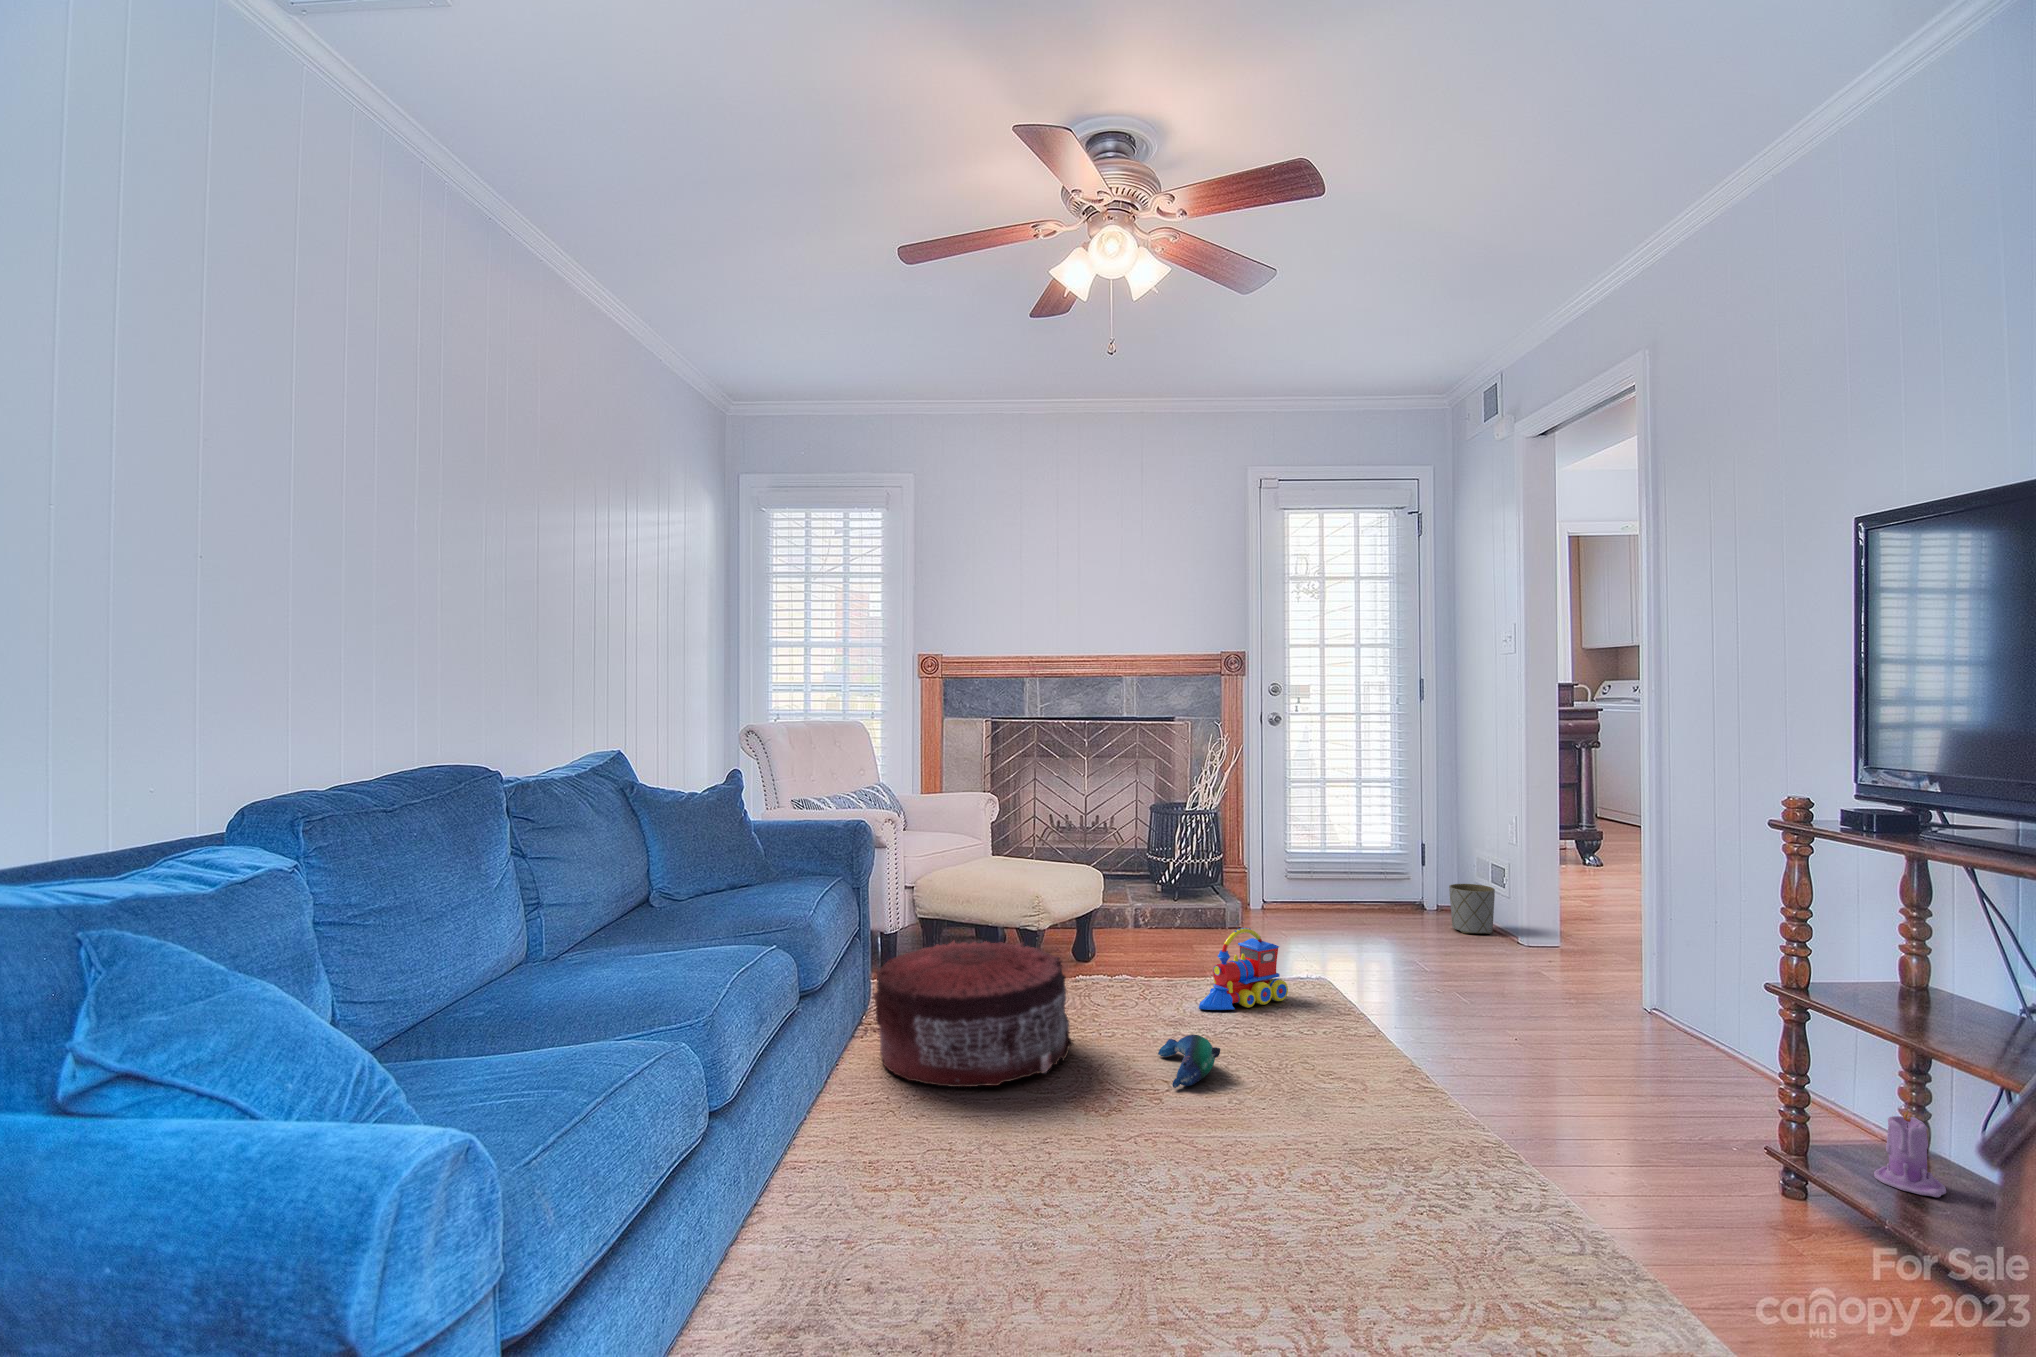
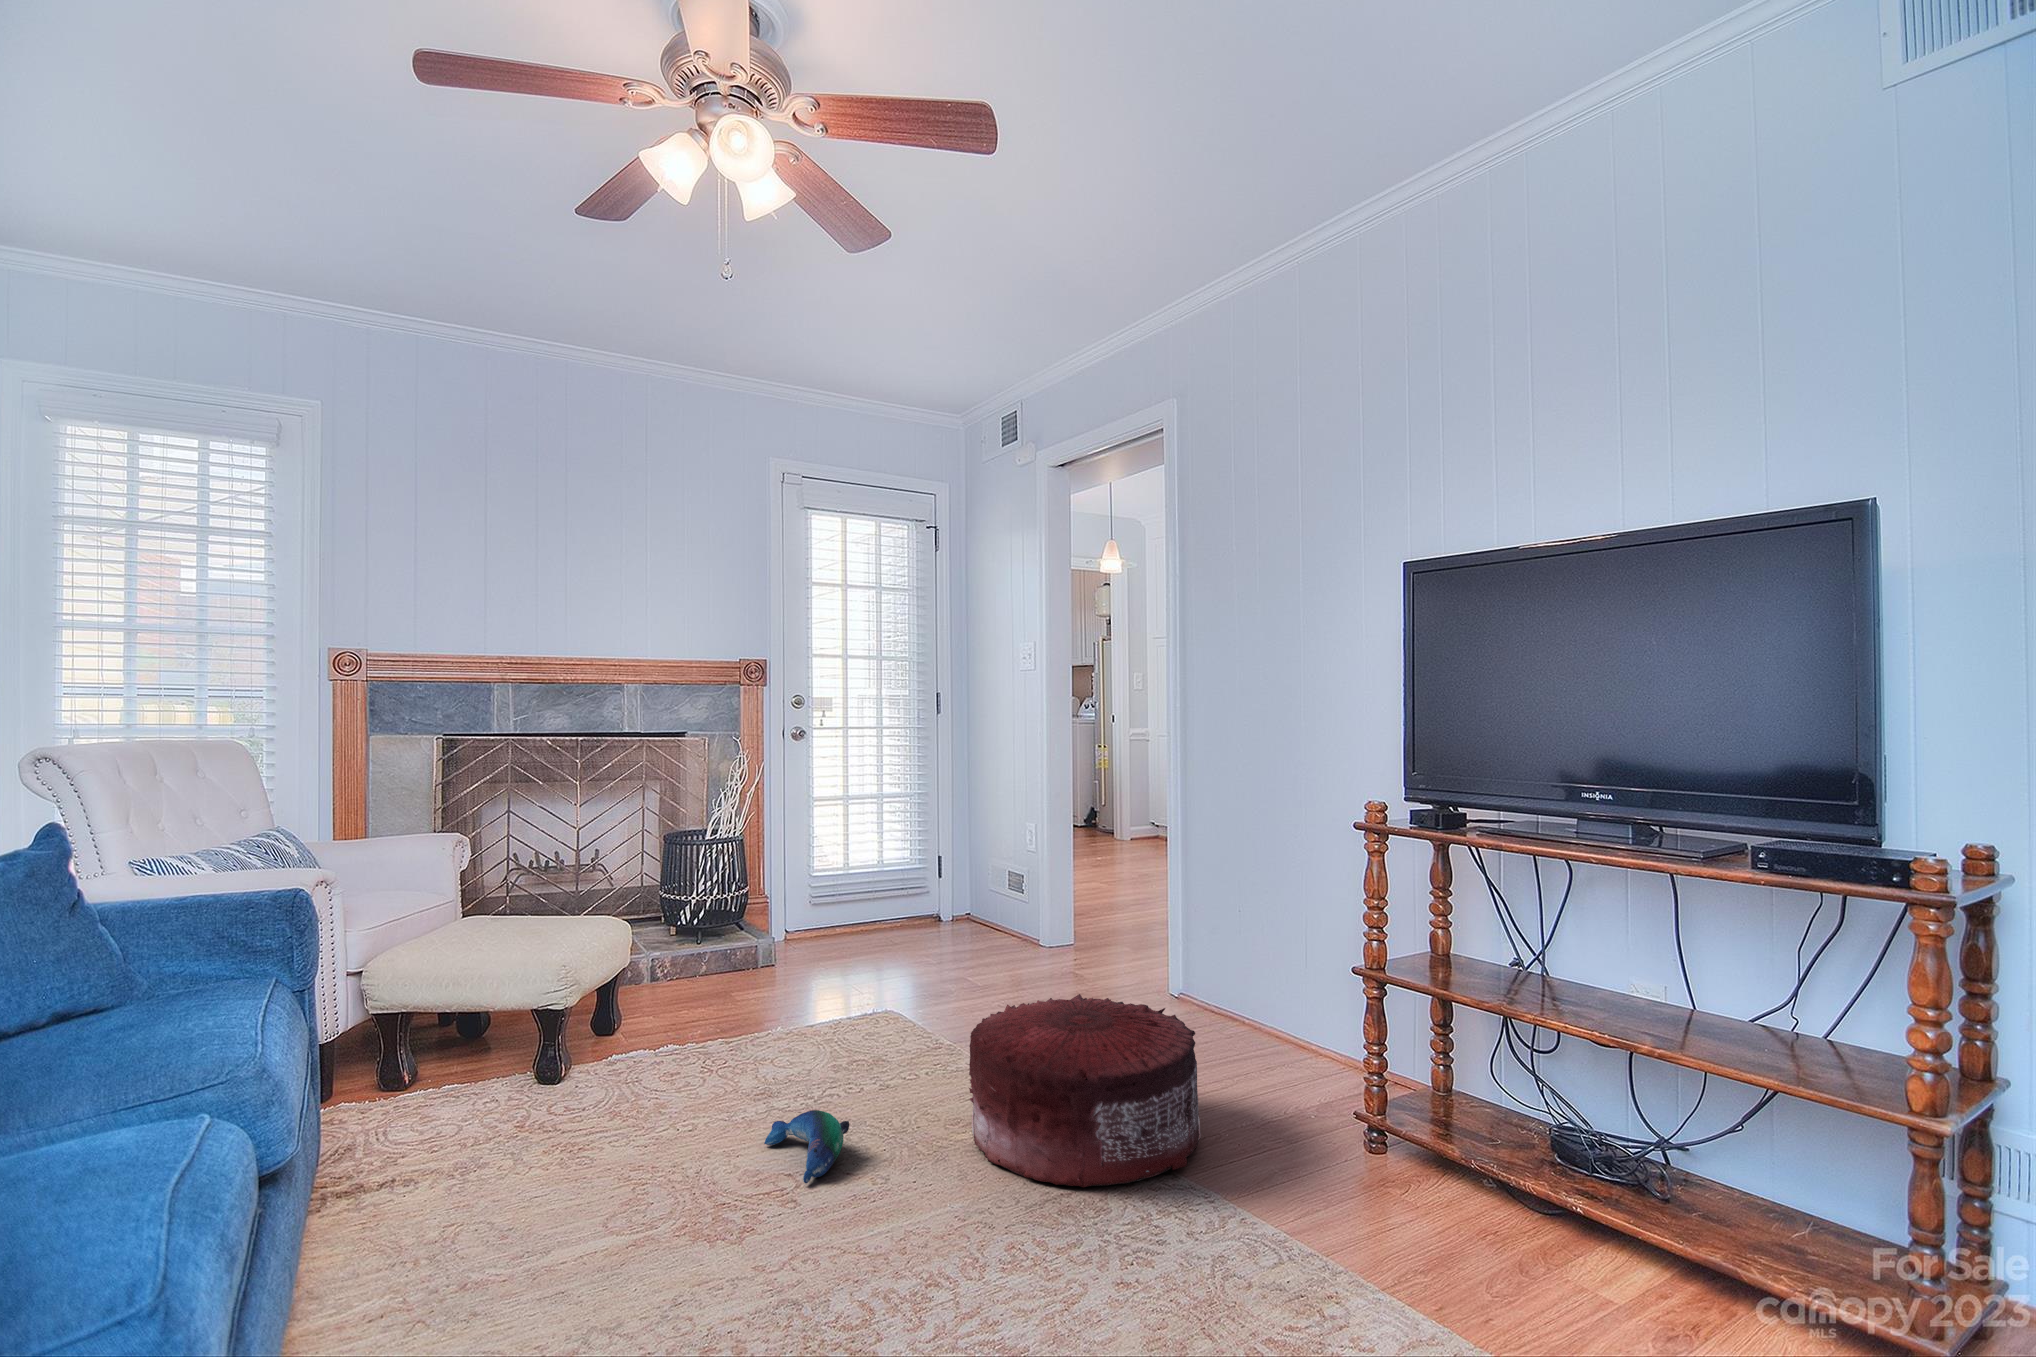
planter: present [1449,884,1495,934] -> none [978,894,1018,944]
toy train: present [1199,928,1288,1010] -> none [780,970,871,1074]
pouf: present [873,941,1073,1087] -> present [969,994,1201,1187]
candle: present [1874,1110,1946,1197] -> none [1428,1054,1476,1125]

